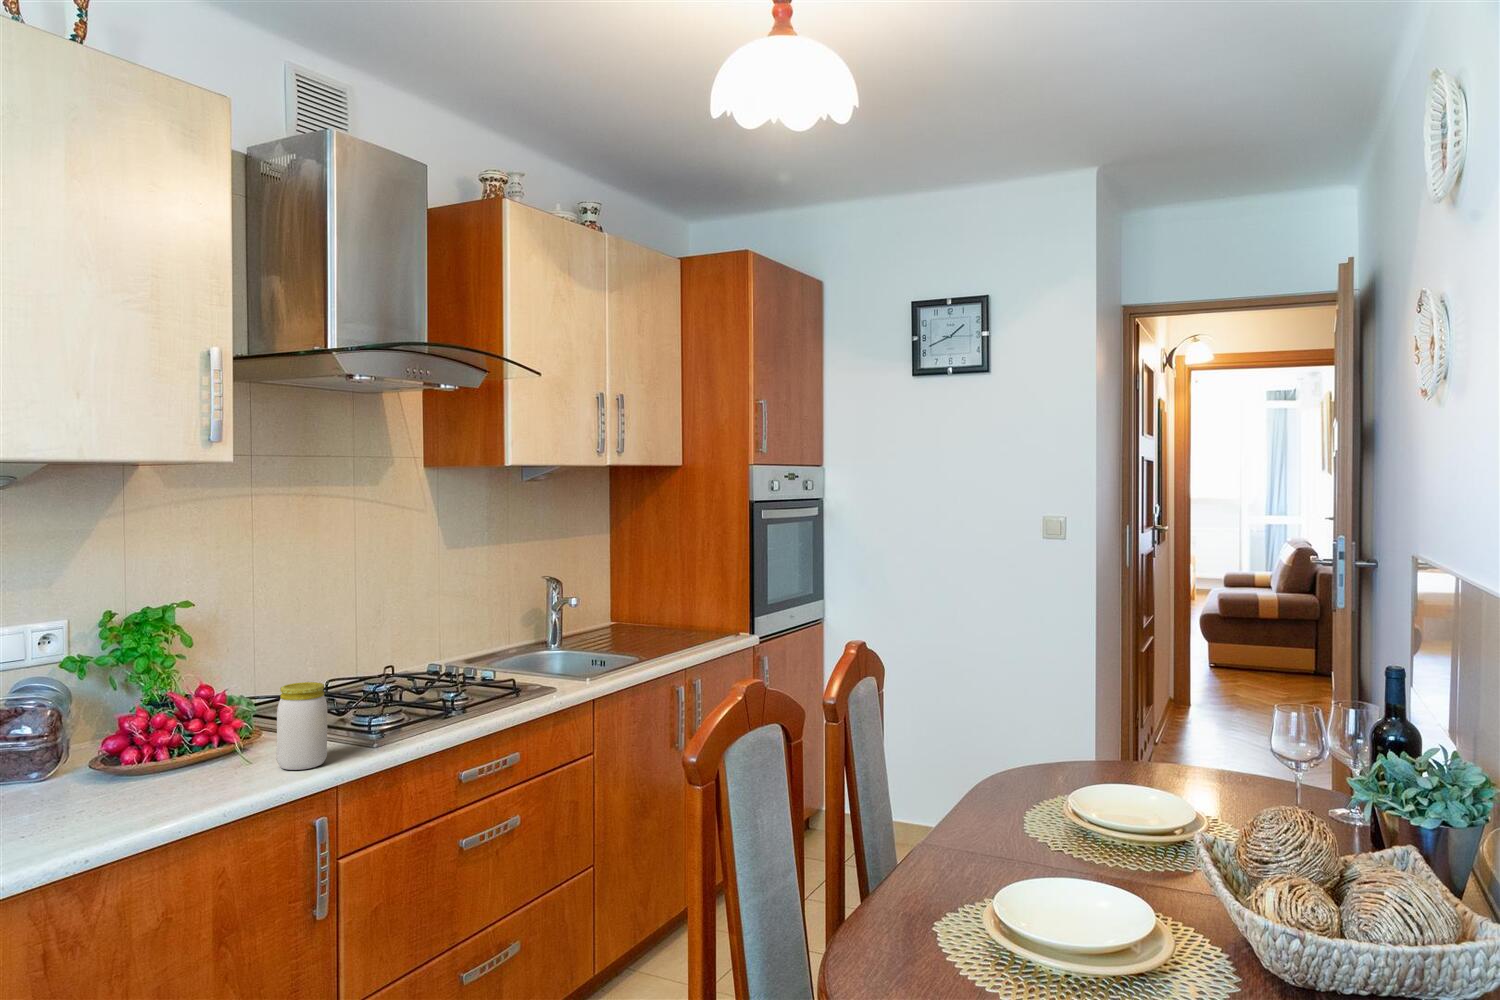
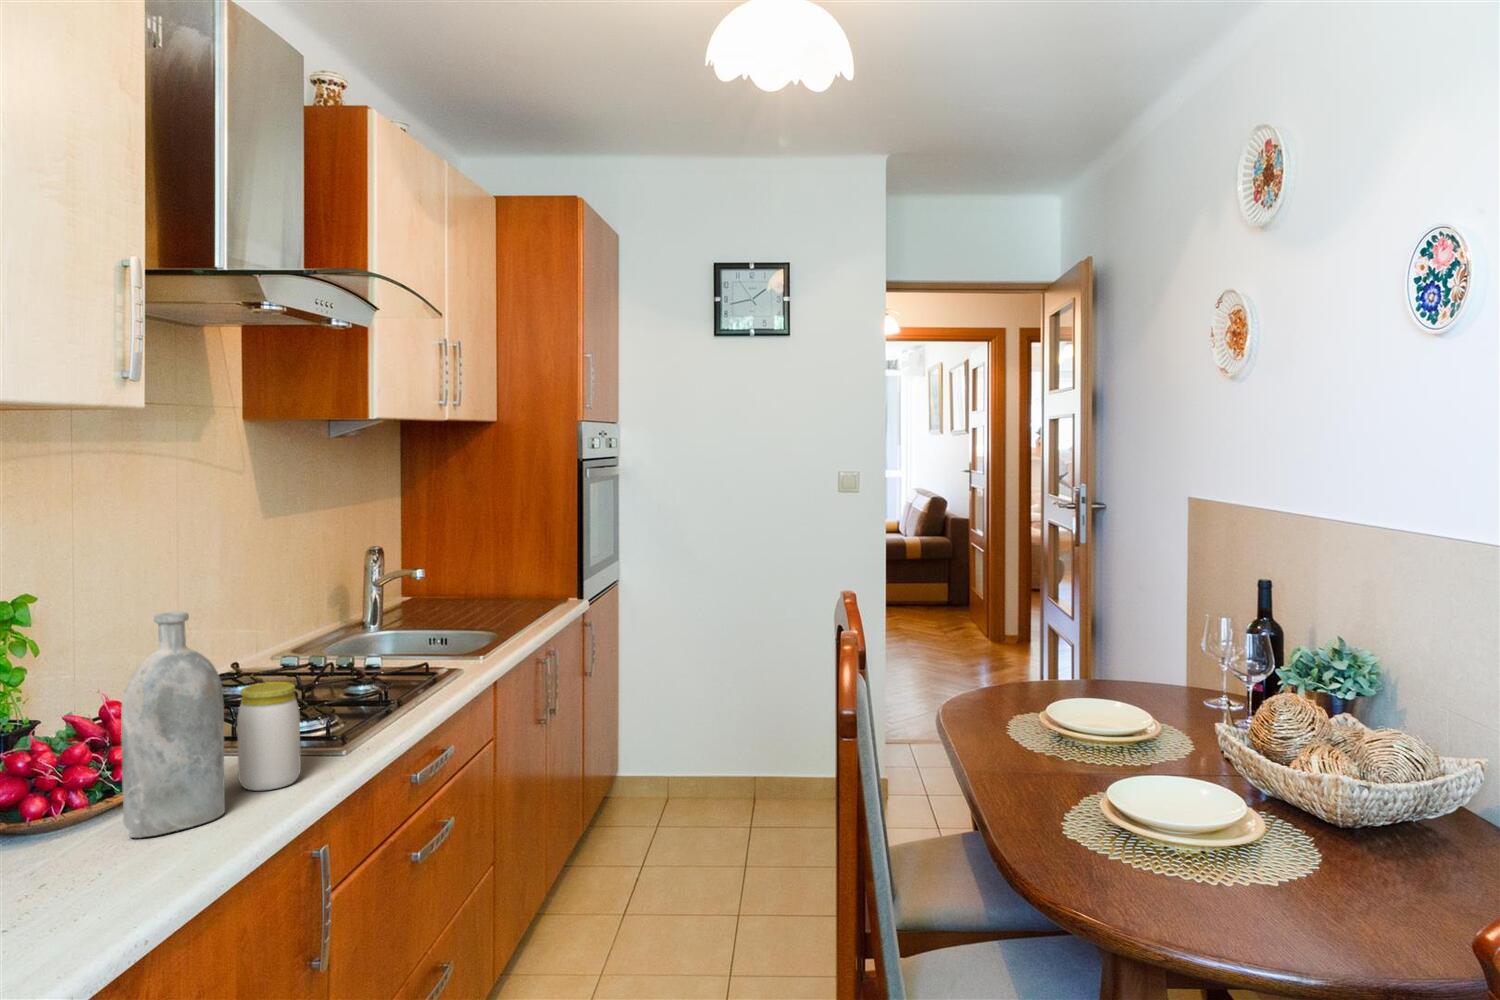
bottle: none [165,619,247,792] -> present [121,612,225,838]

